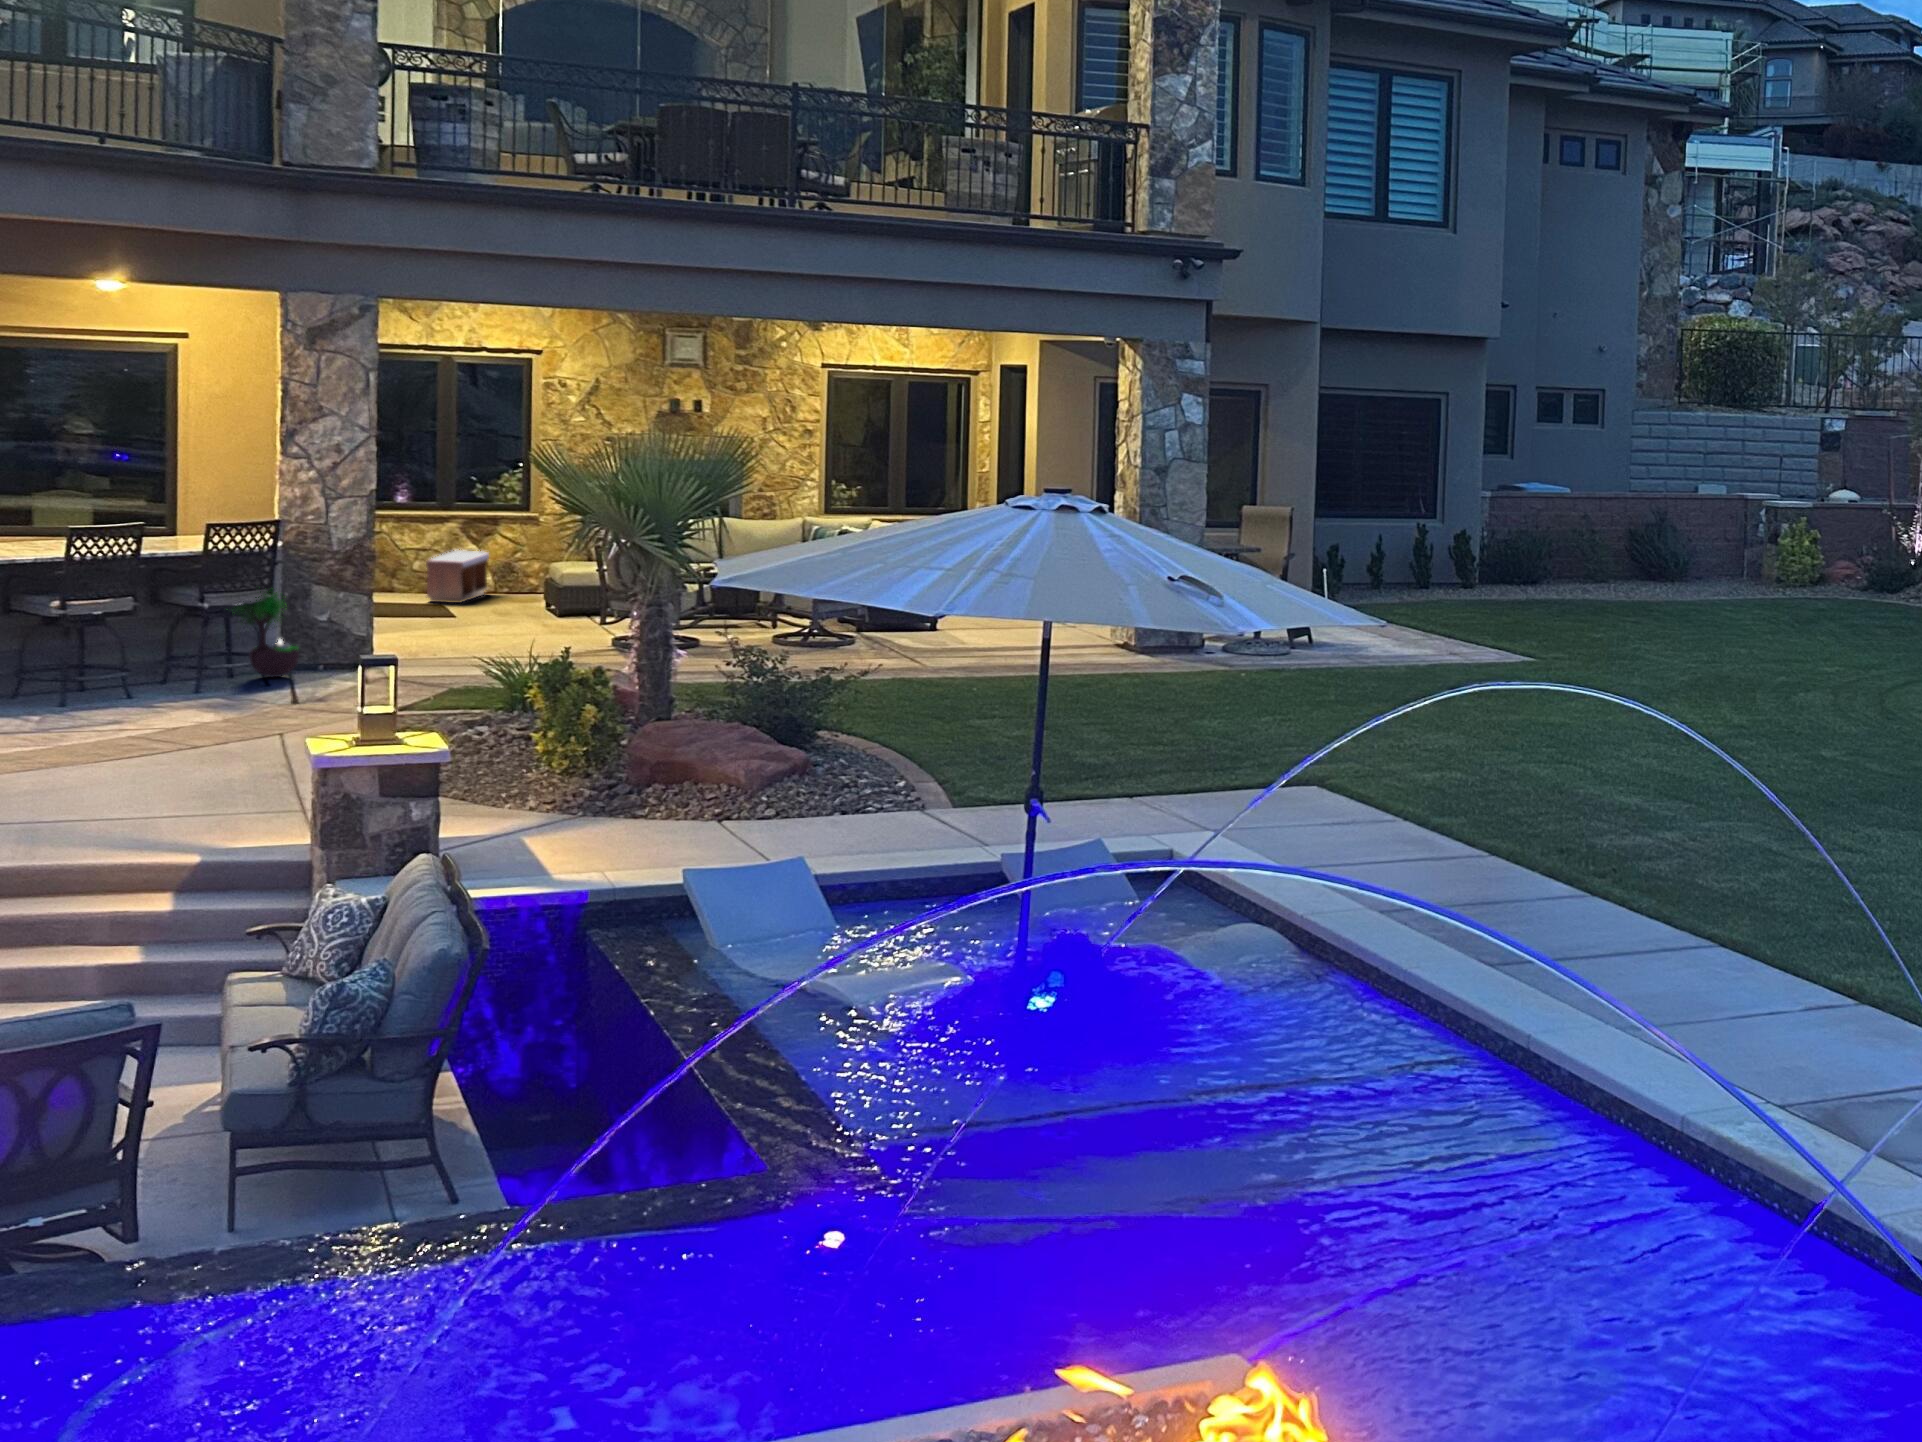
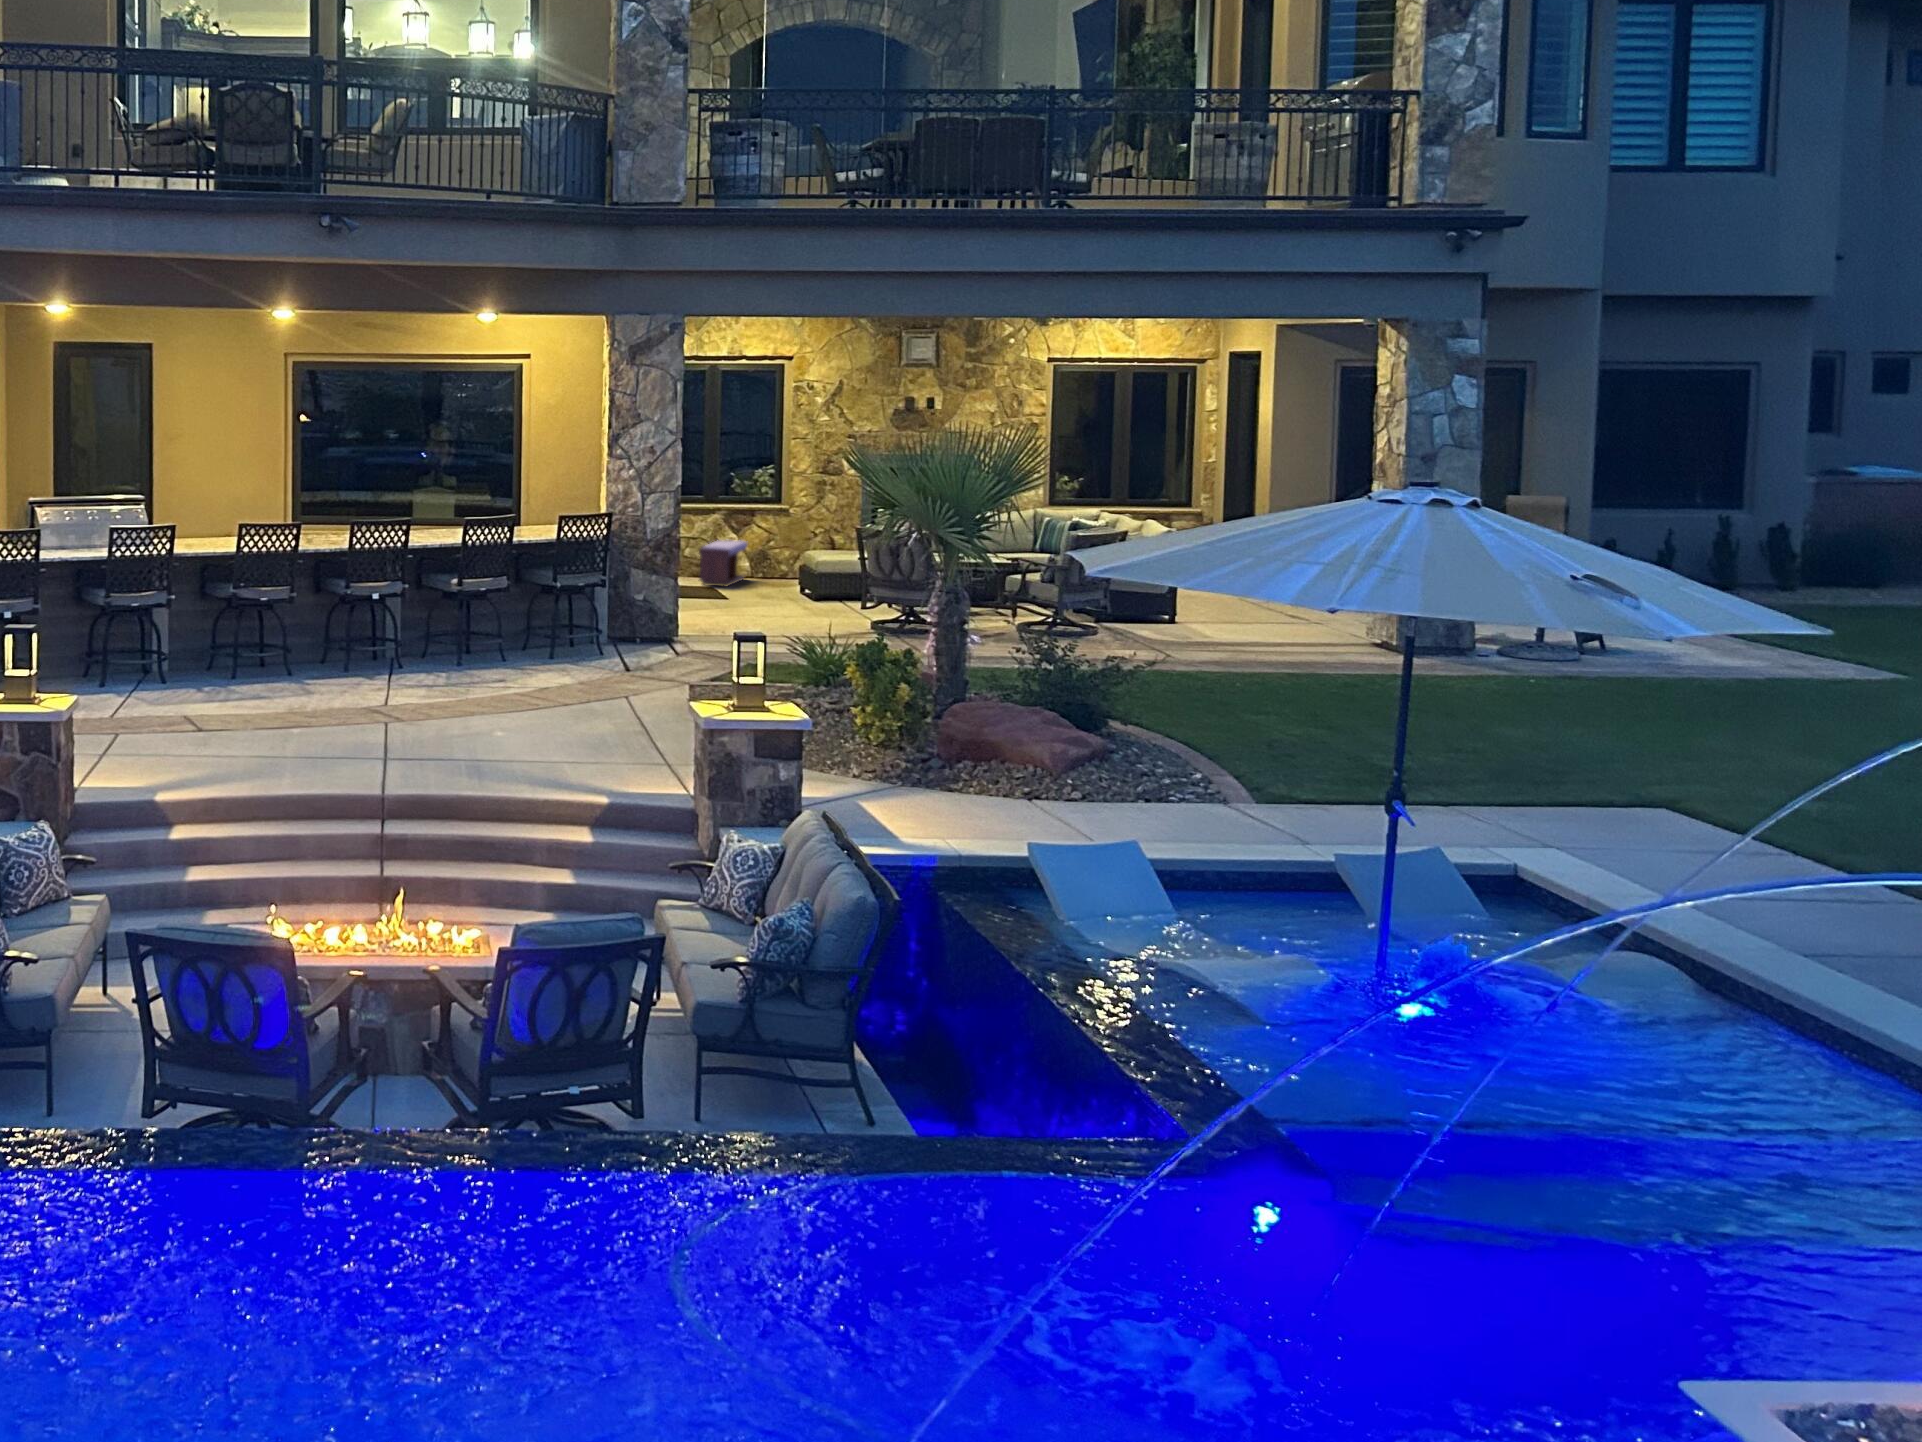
potted tree: present [226,587,299,677] -> none [570,562,625,647]

